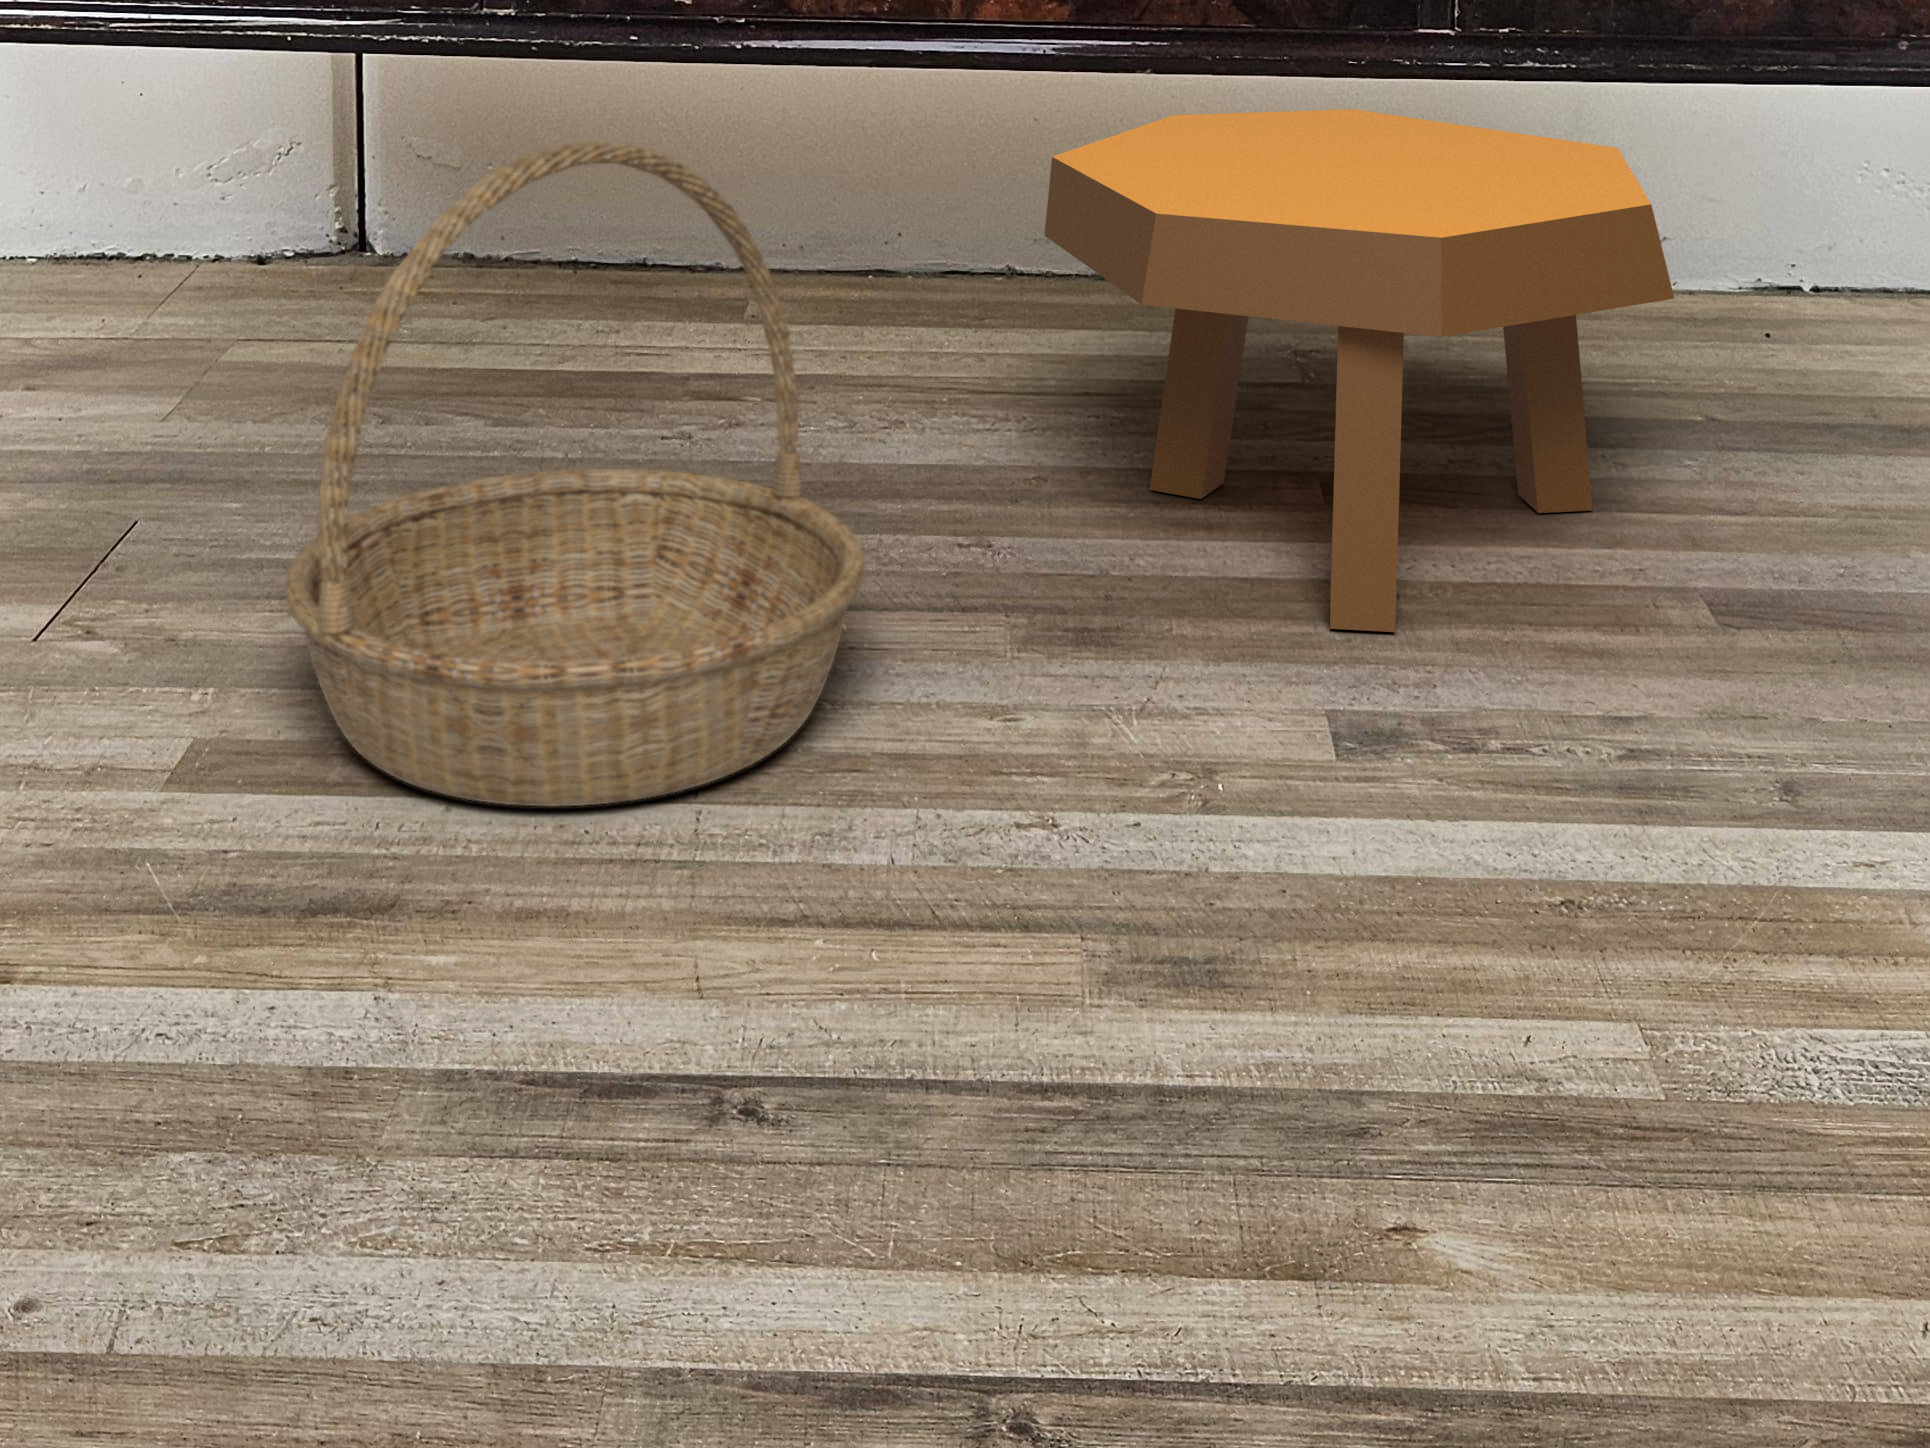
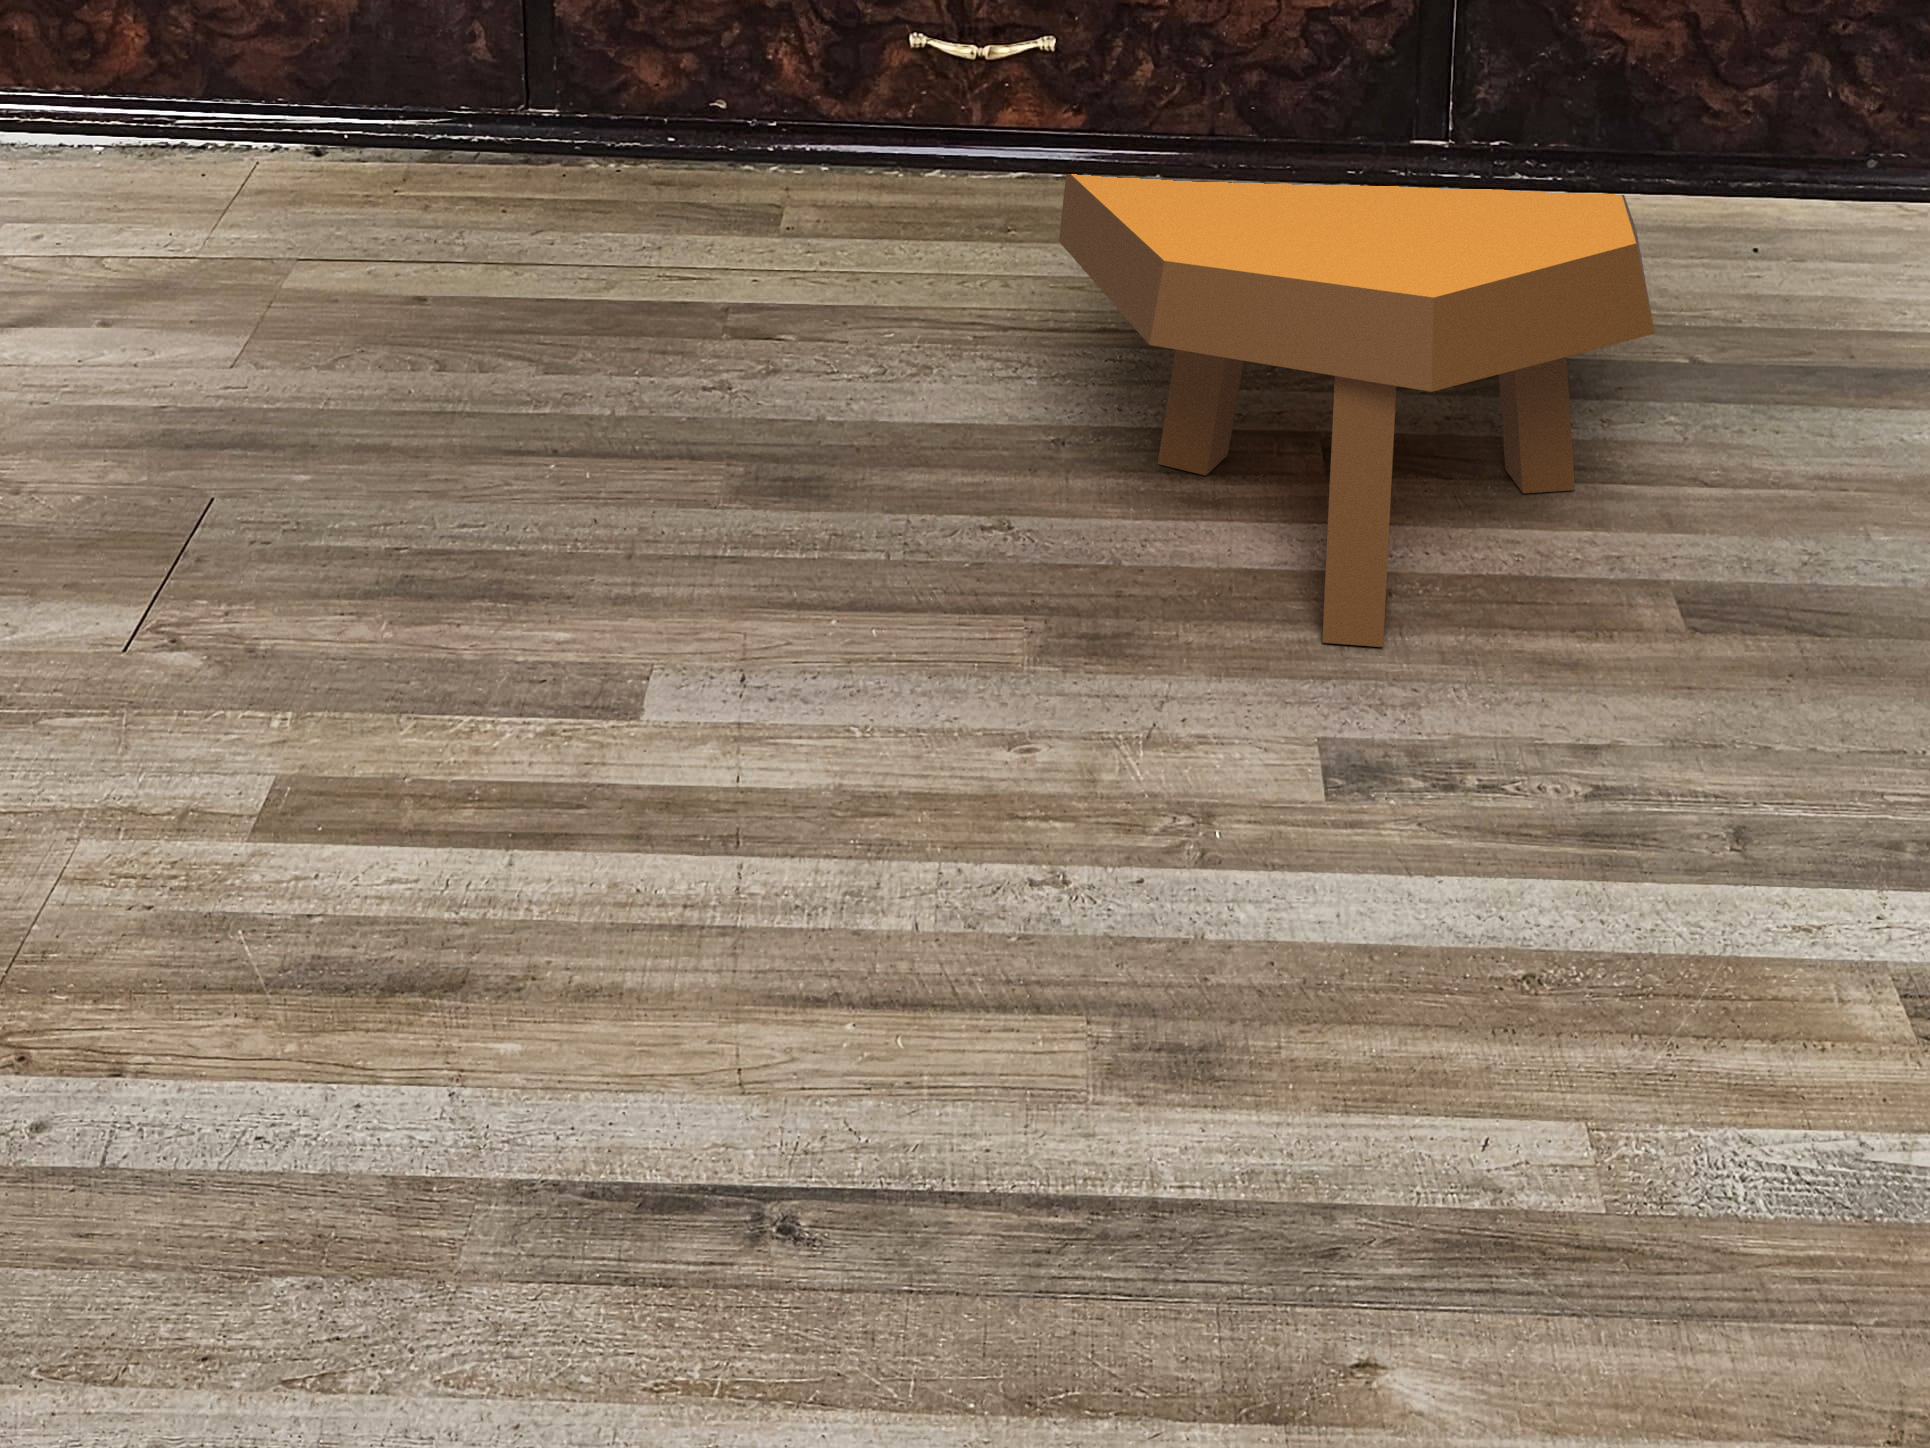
basket: present [285,142,865,806] -> none [353,244,889,866]

